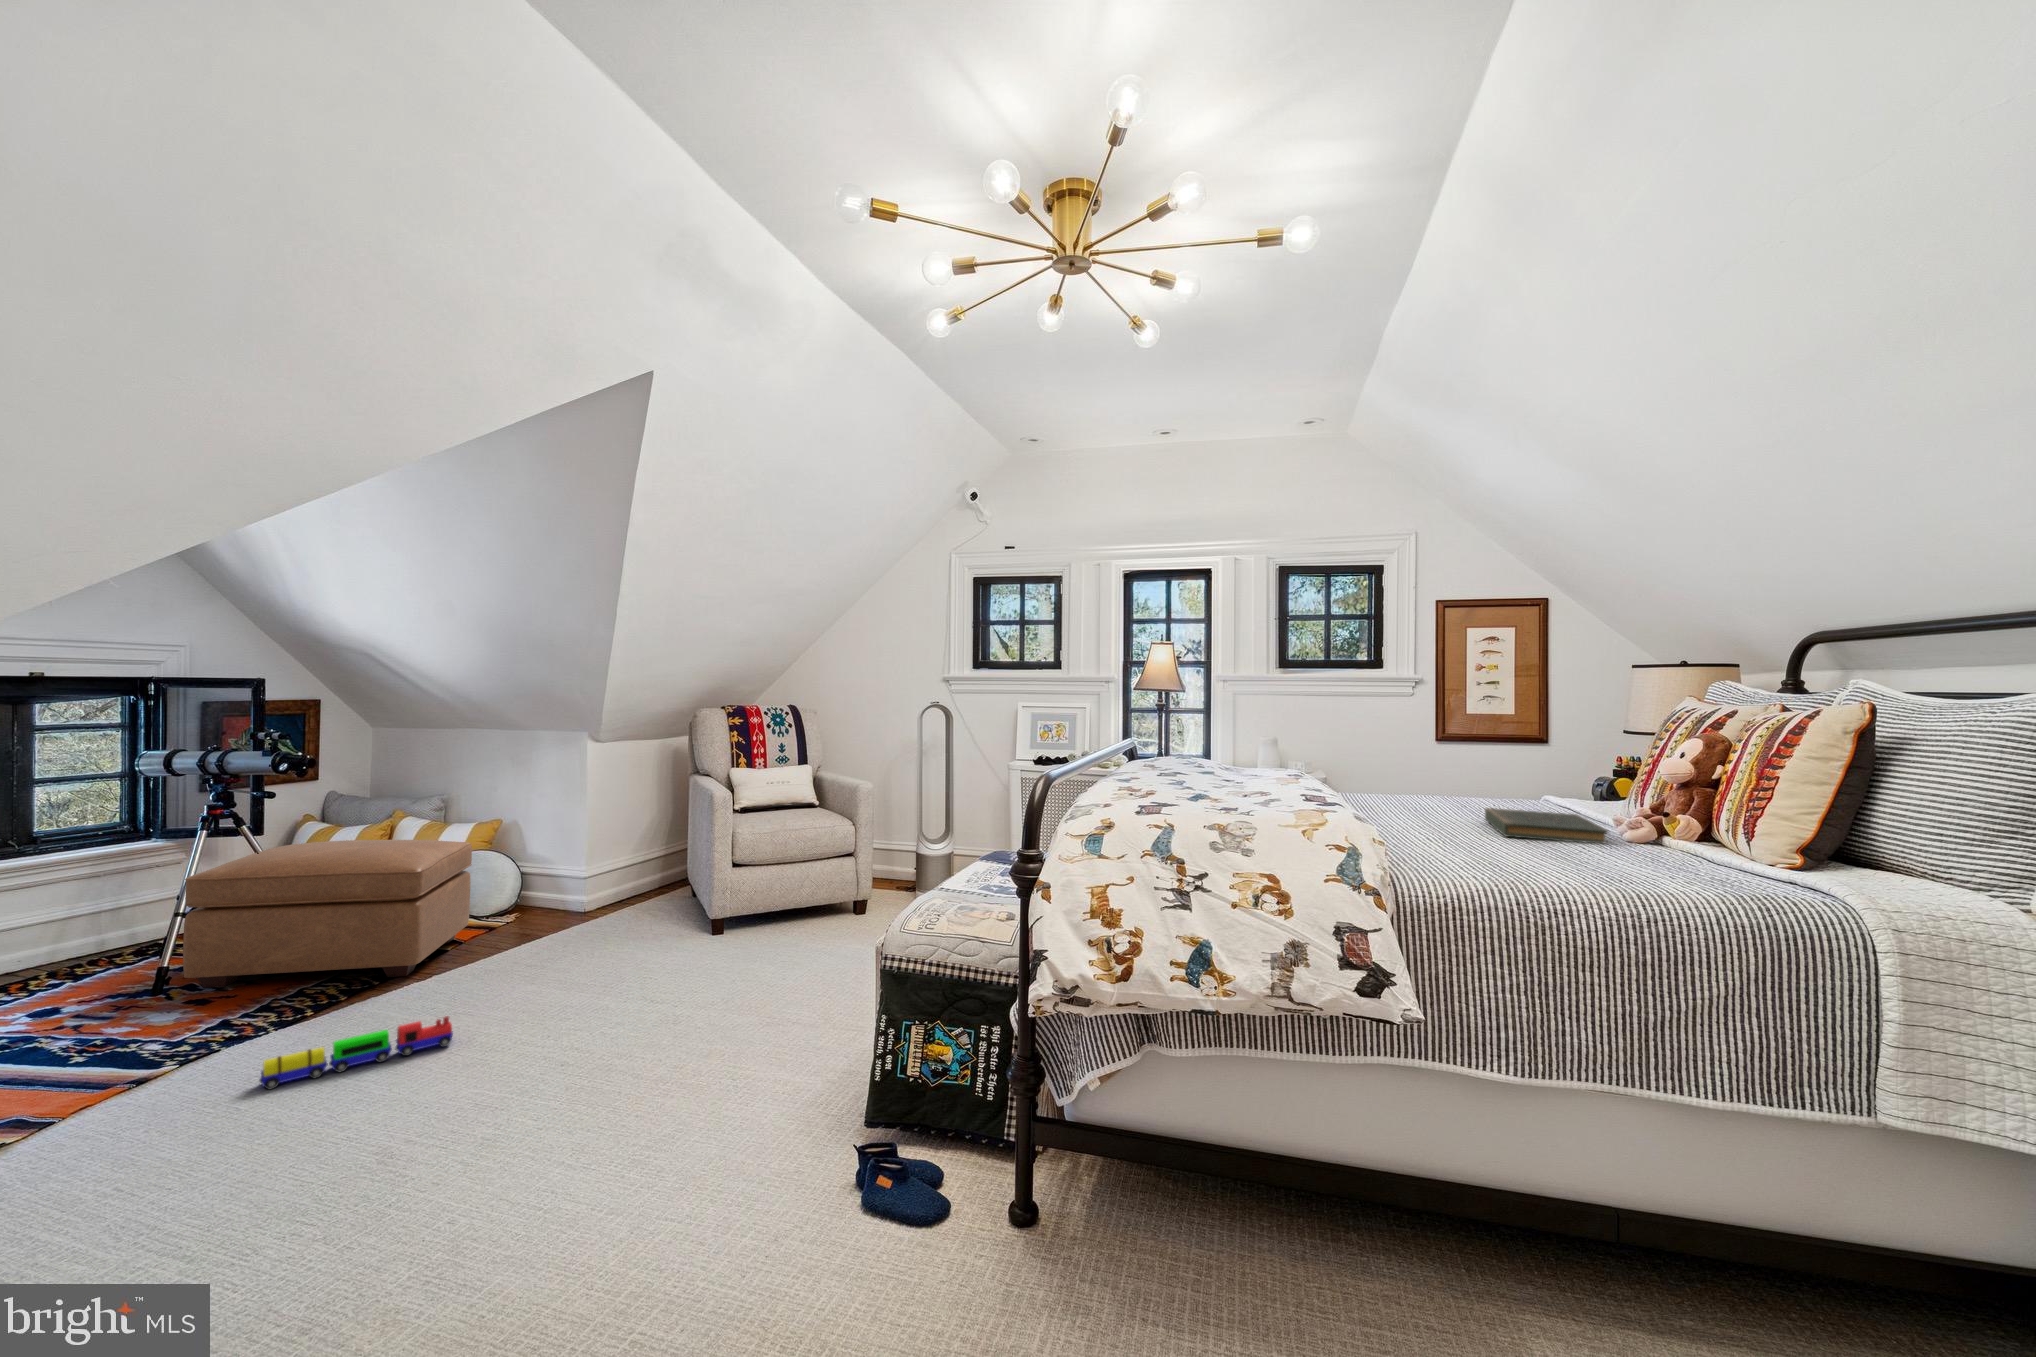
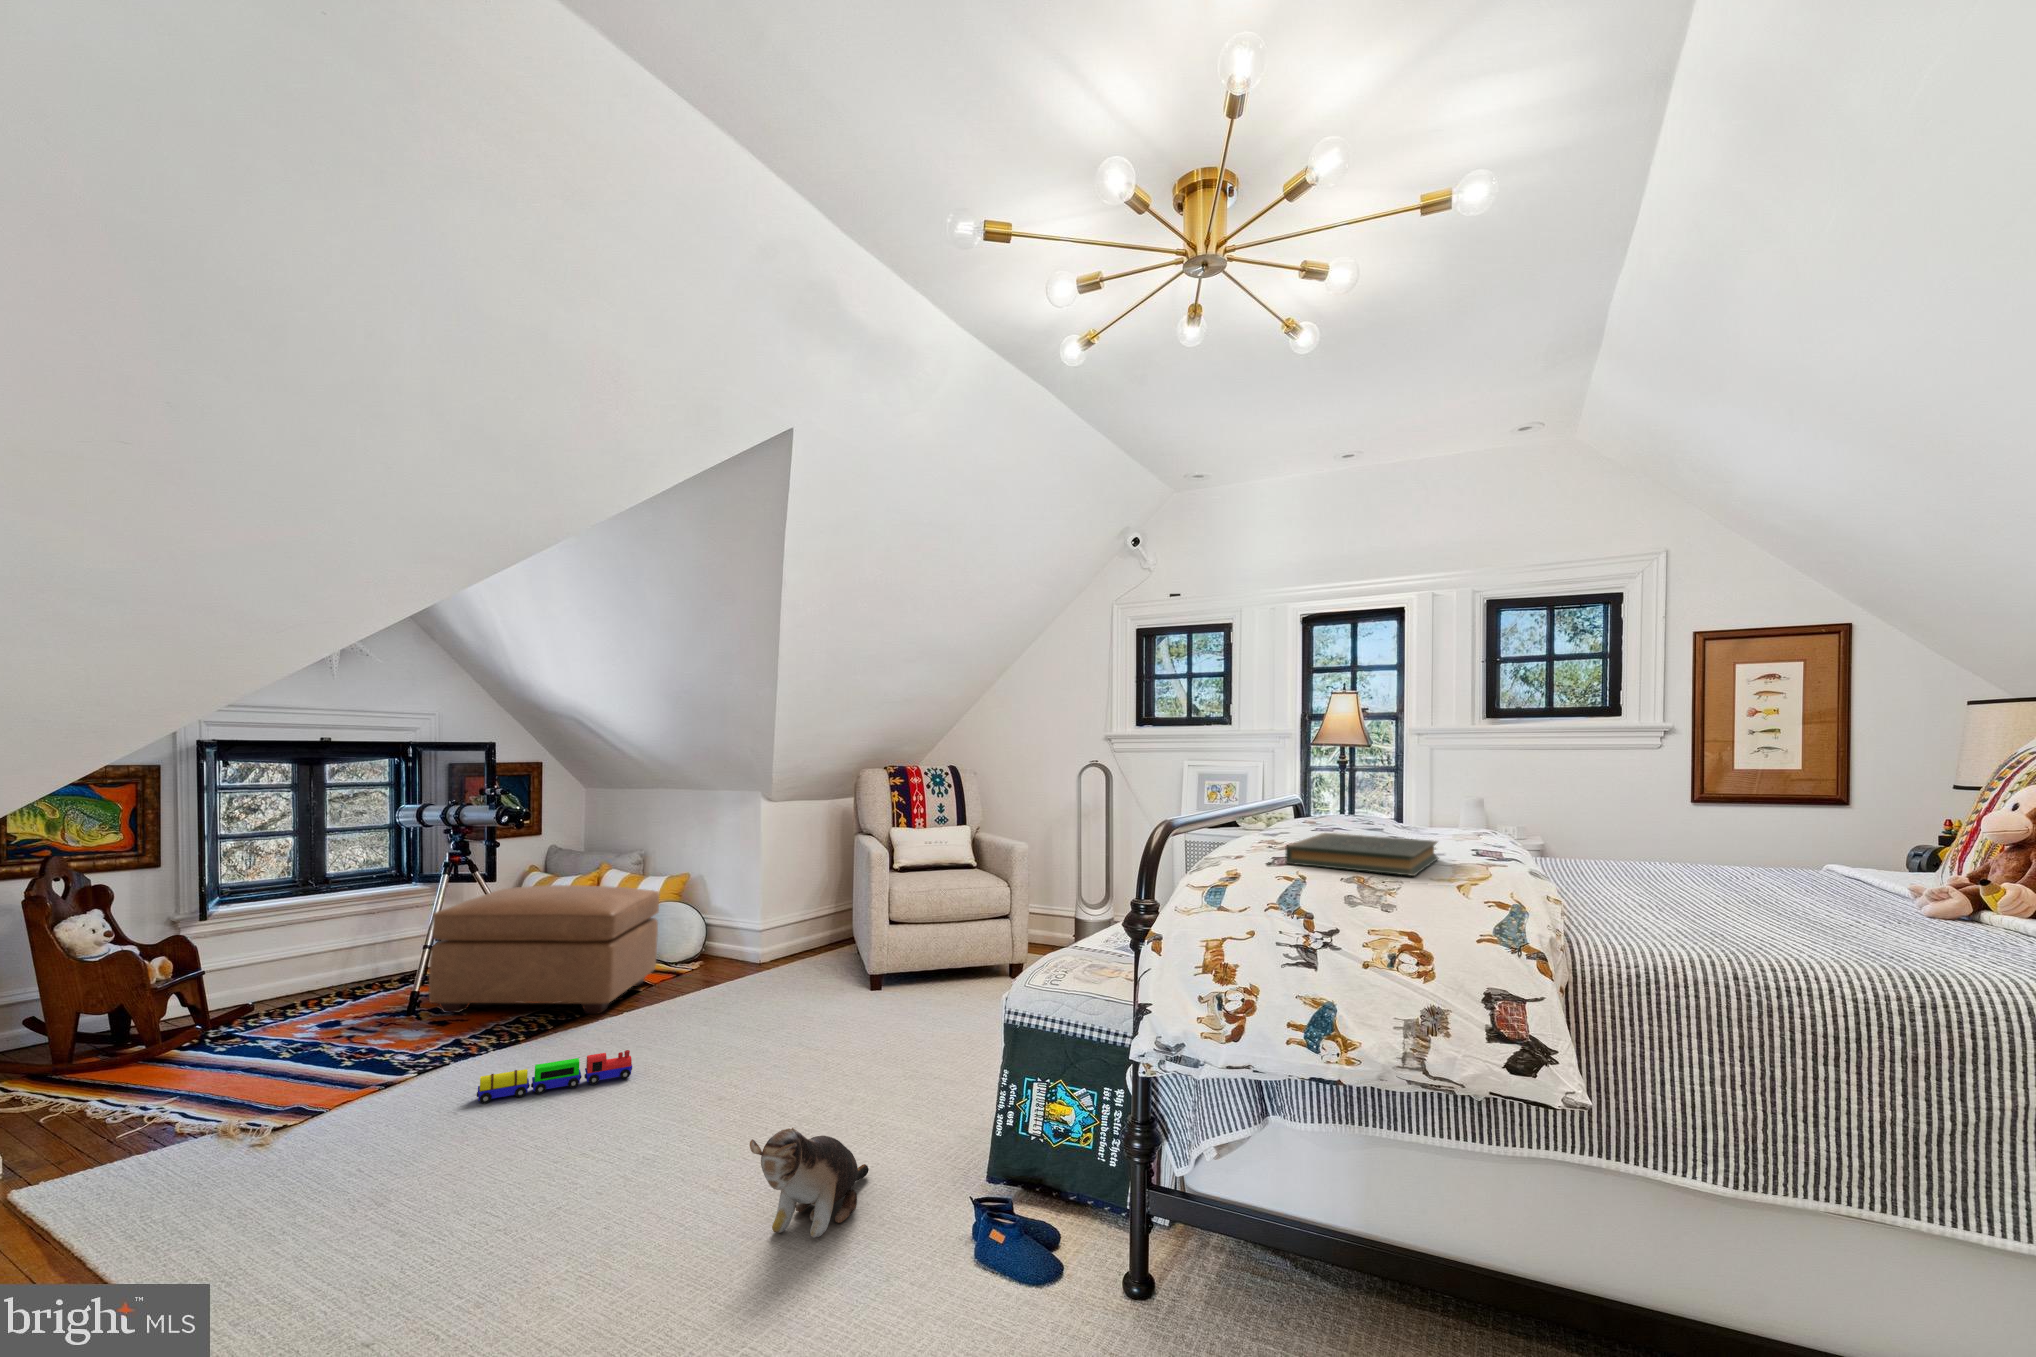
book: present [1485,808,1609,843] -> present [1286,833,1438,876]
plush toy: none [611,1090,731,1197] -> present [750,1128,869,1237]

